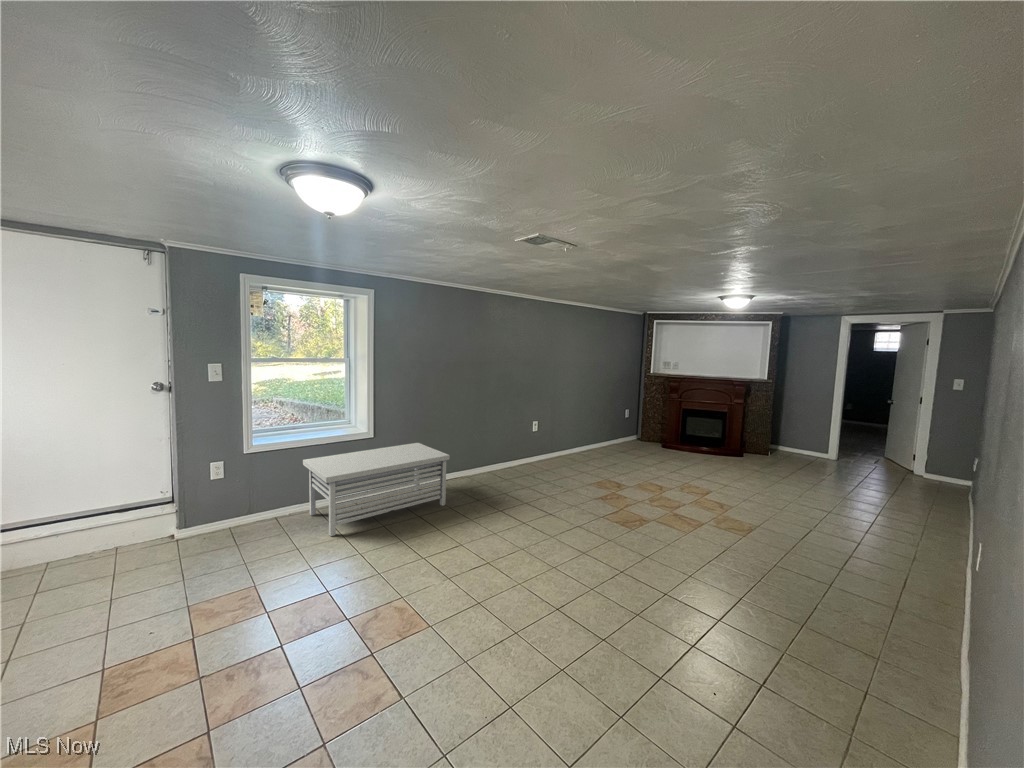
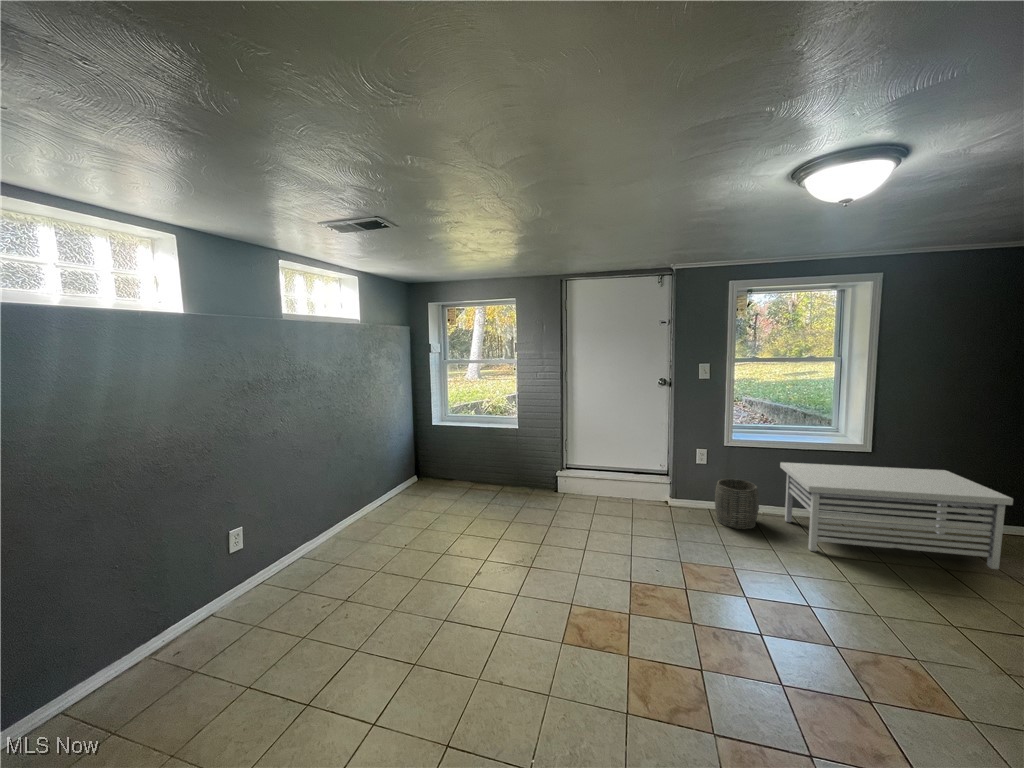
woven basket: none [235,486,284,540] -> present [715,479,759,529]

